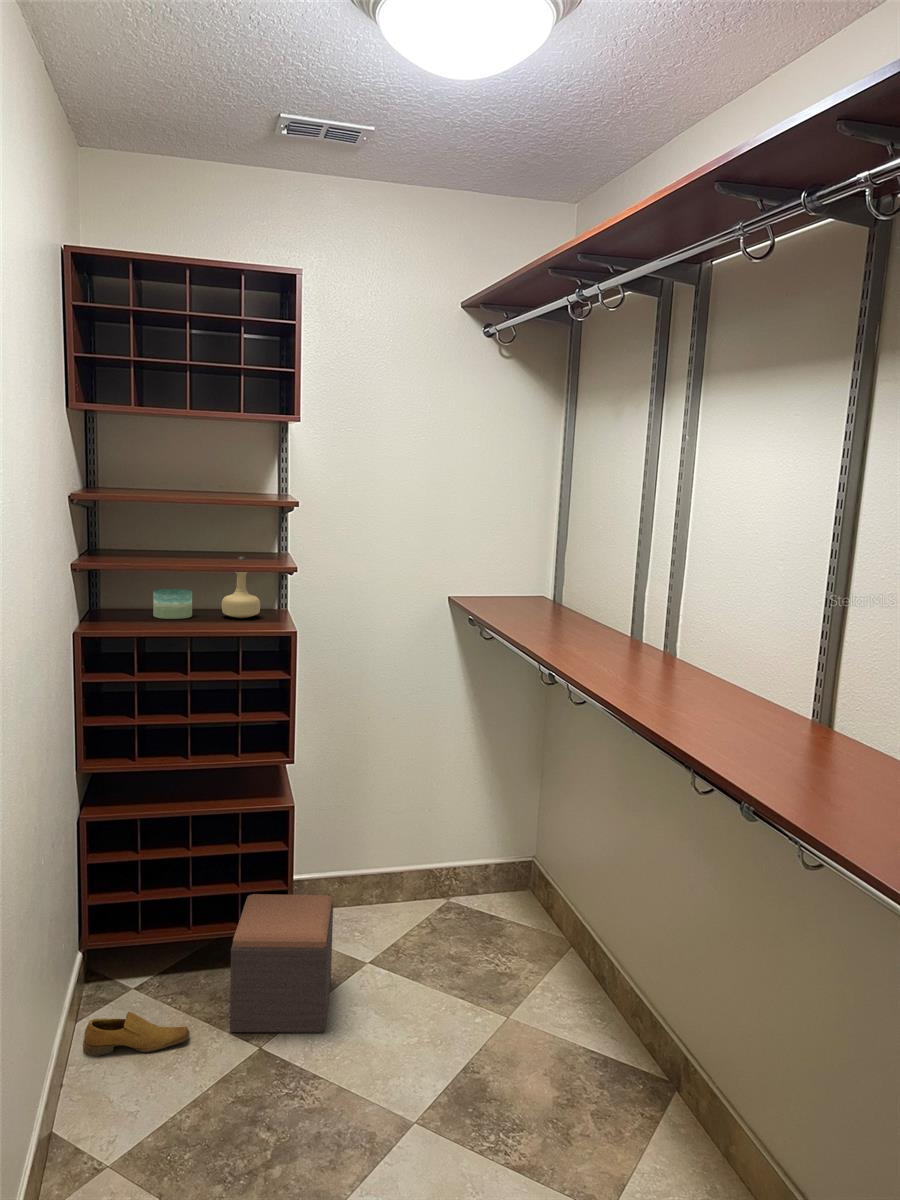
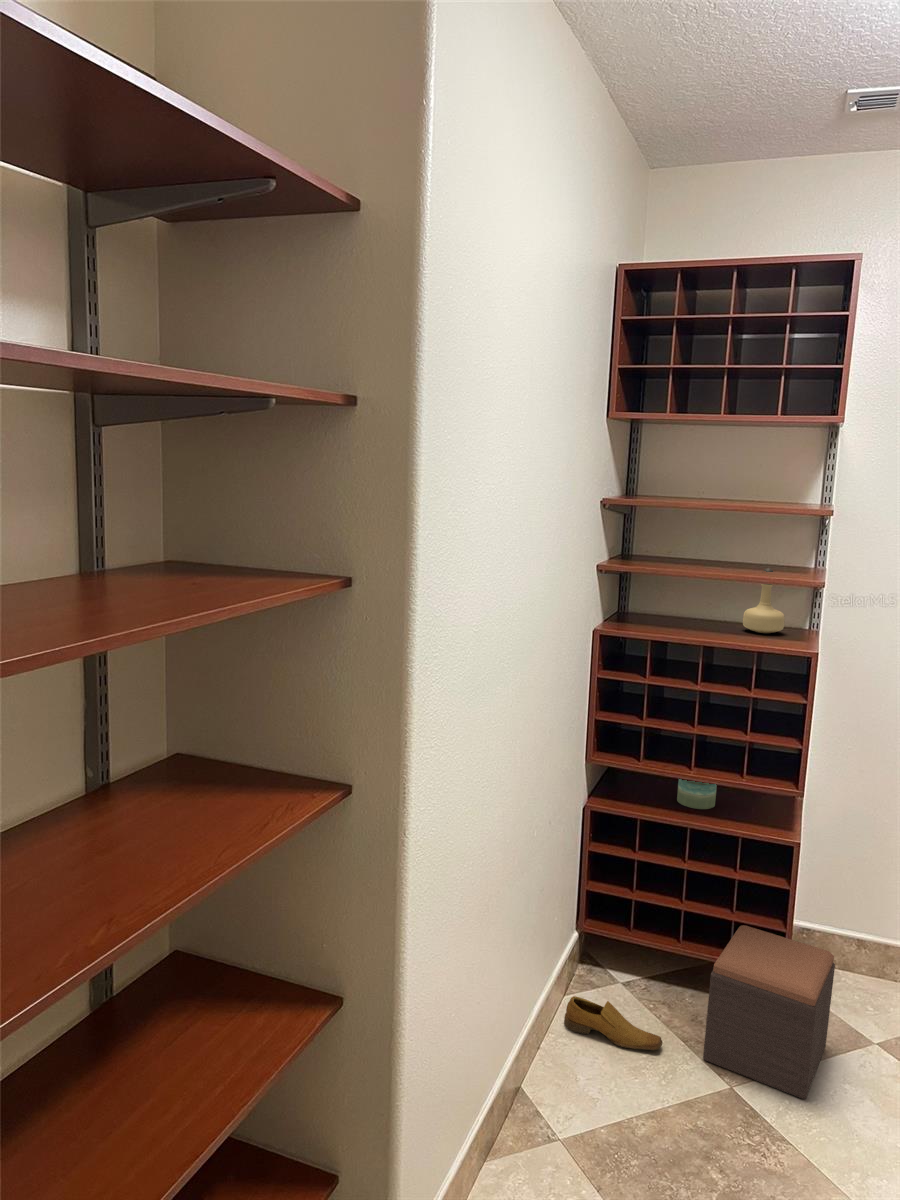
candle: present [153,589,192,619] -> present [677,779,717,809]

